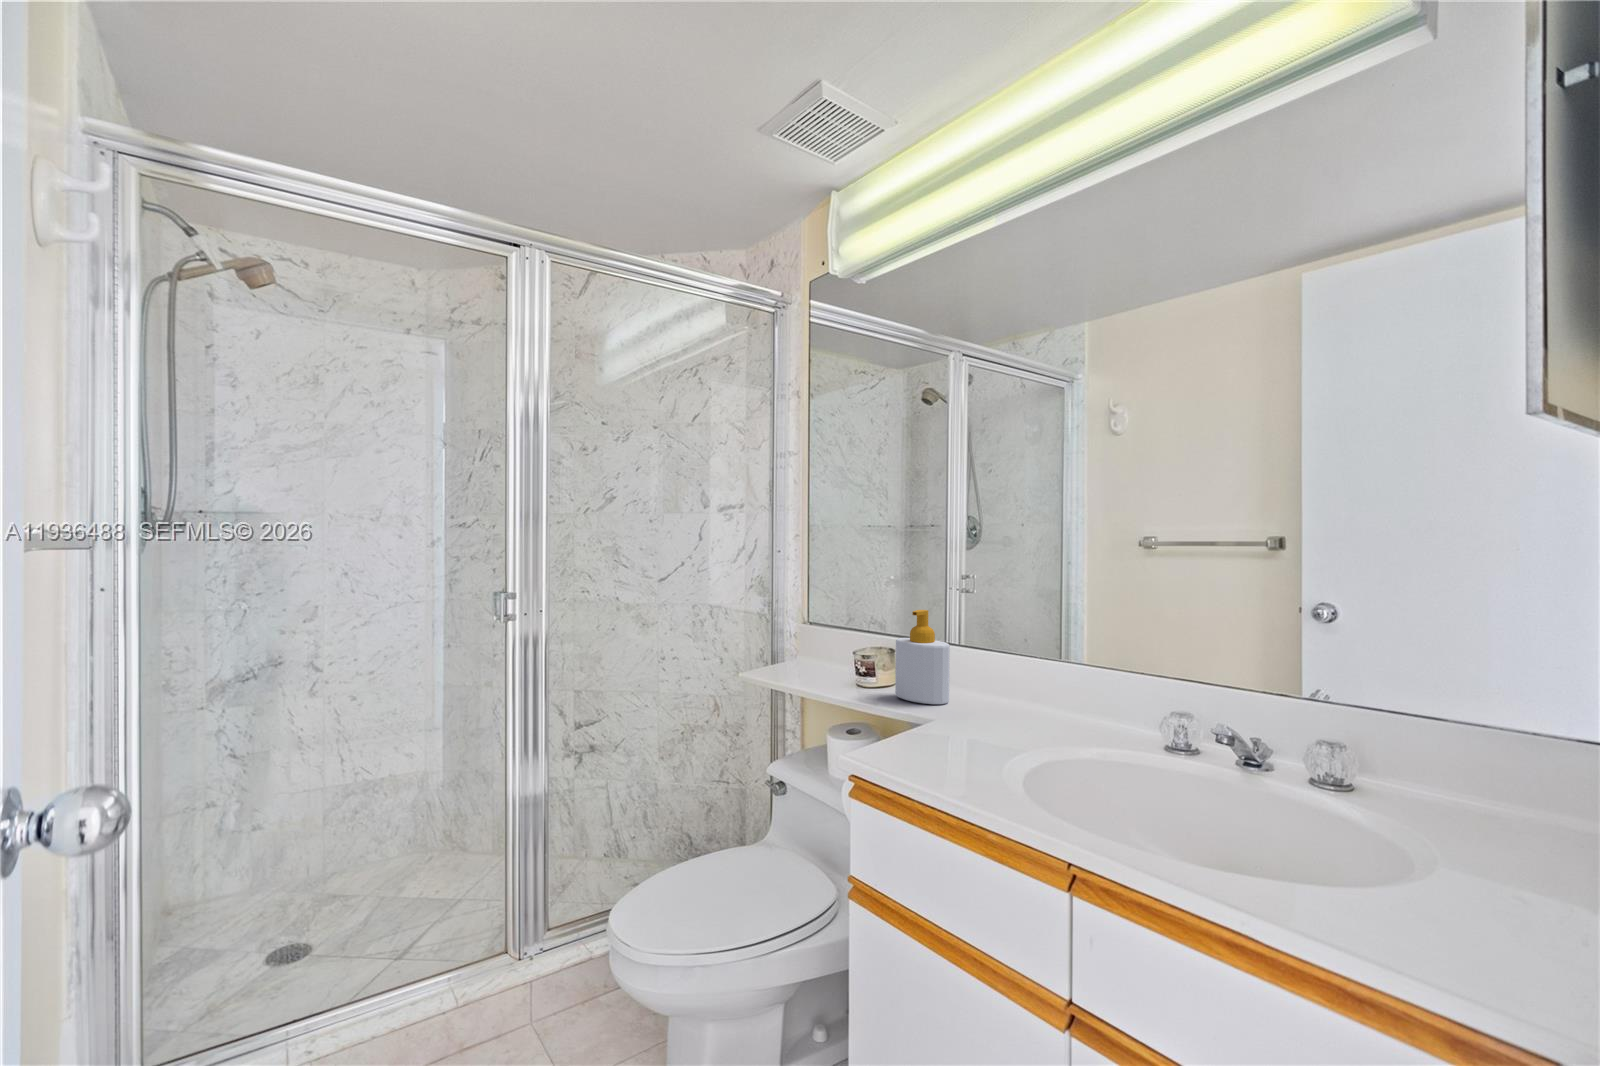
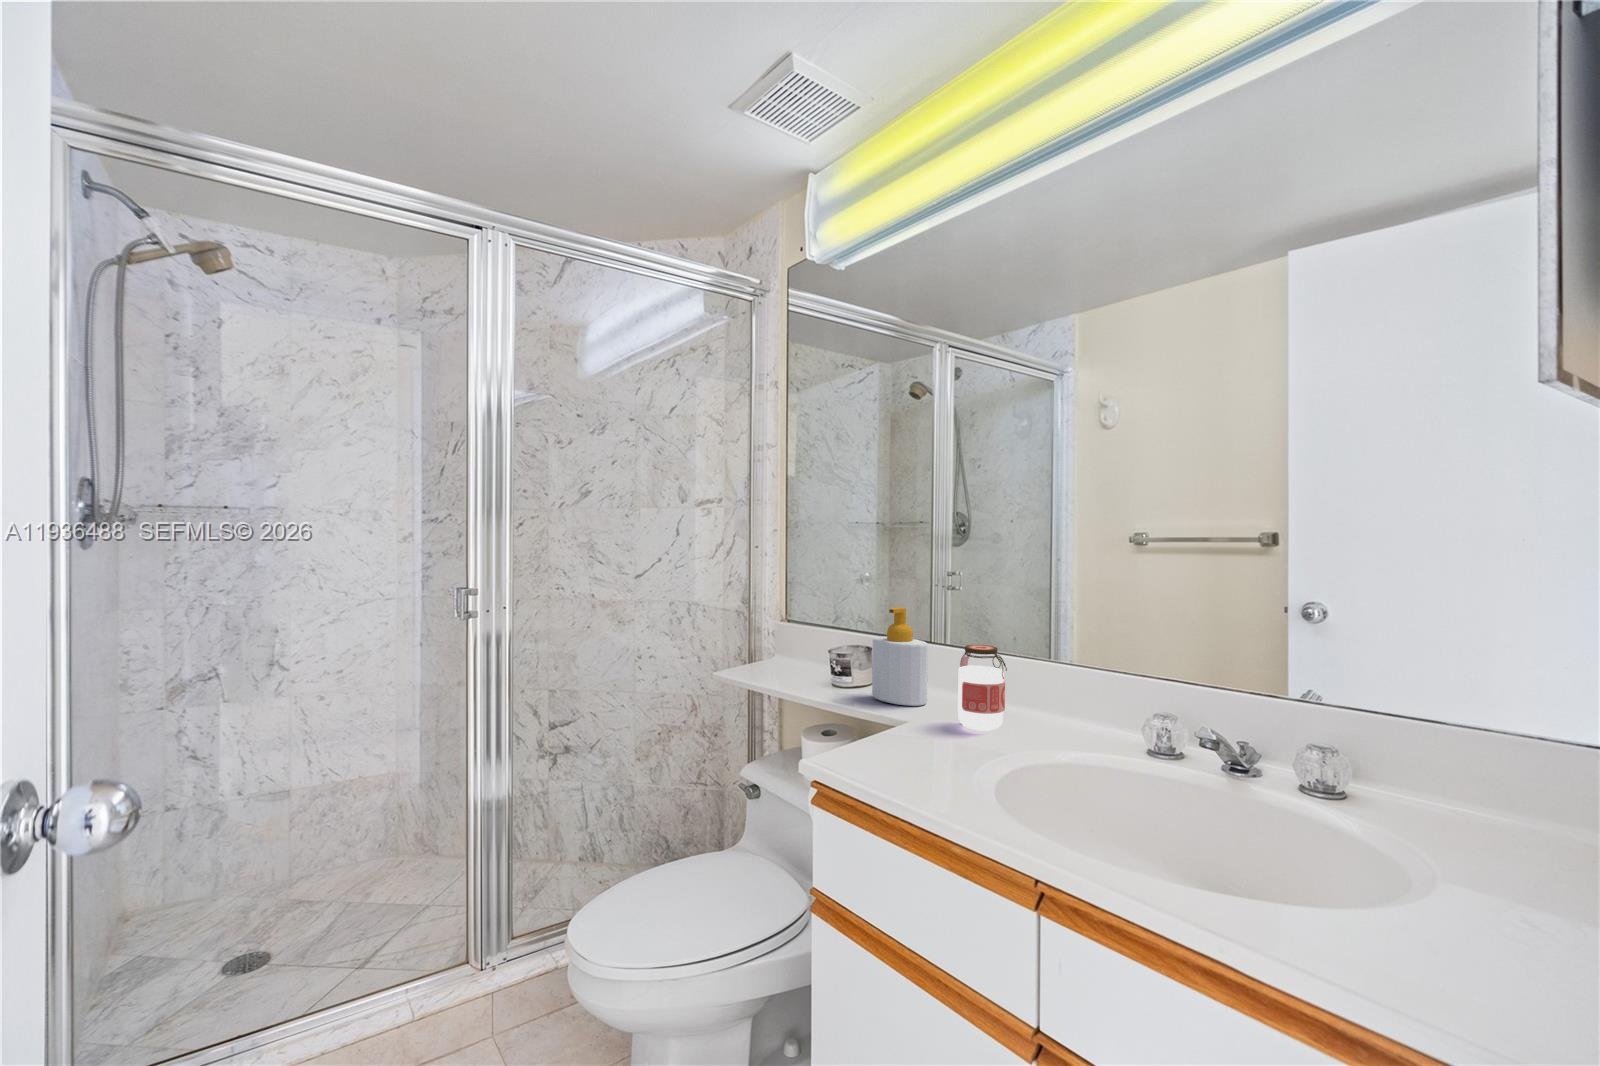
jar: none [981,646,1029,729] -> present [958,645,1007,731]

